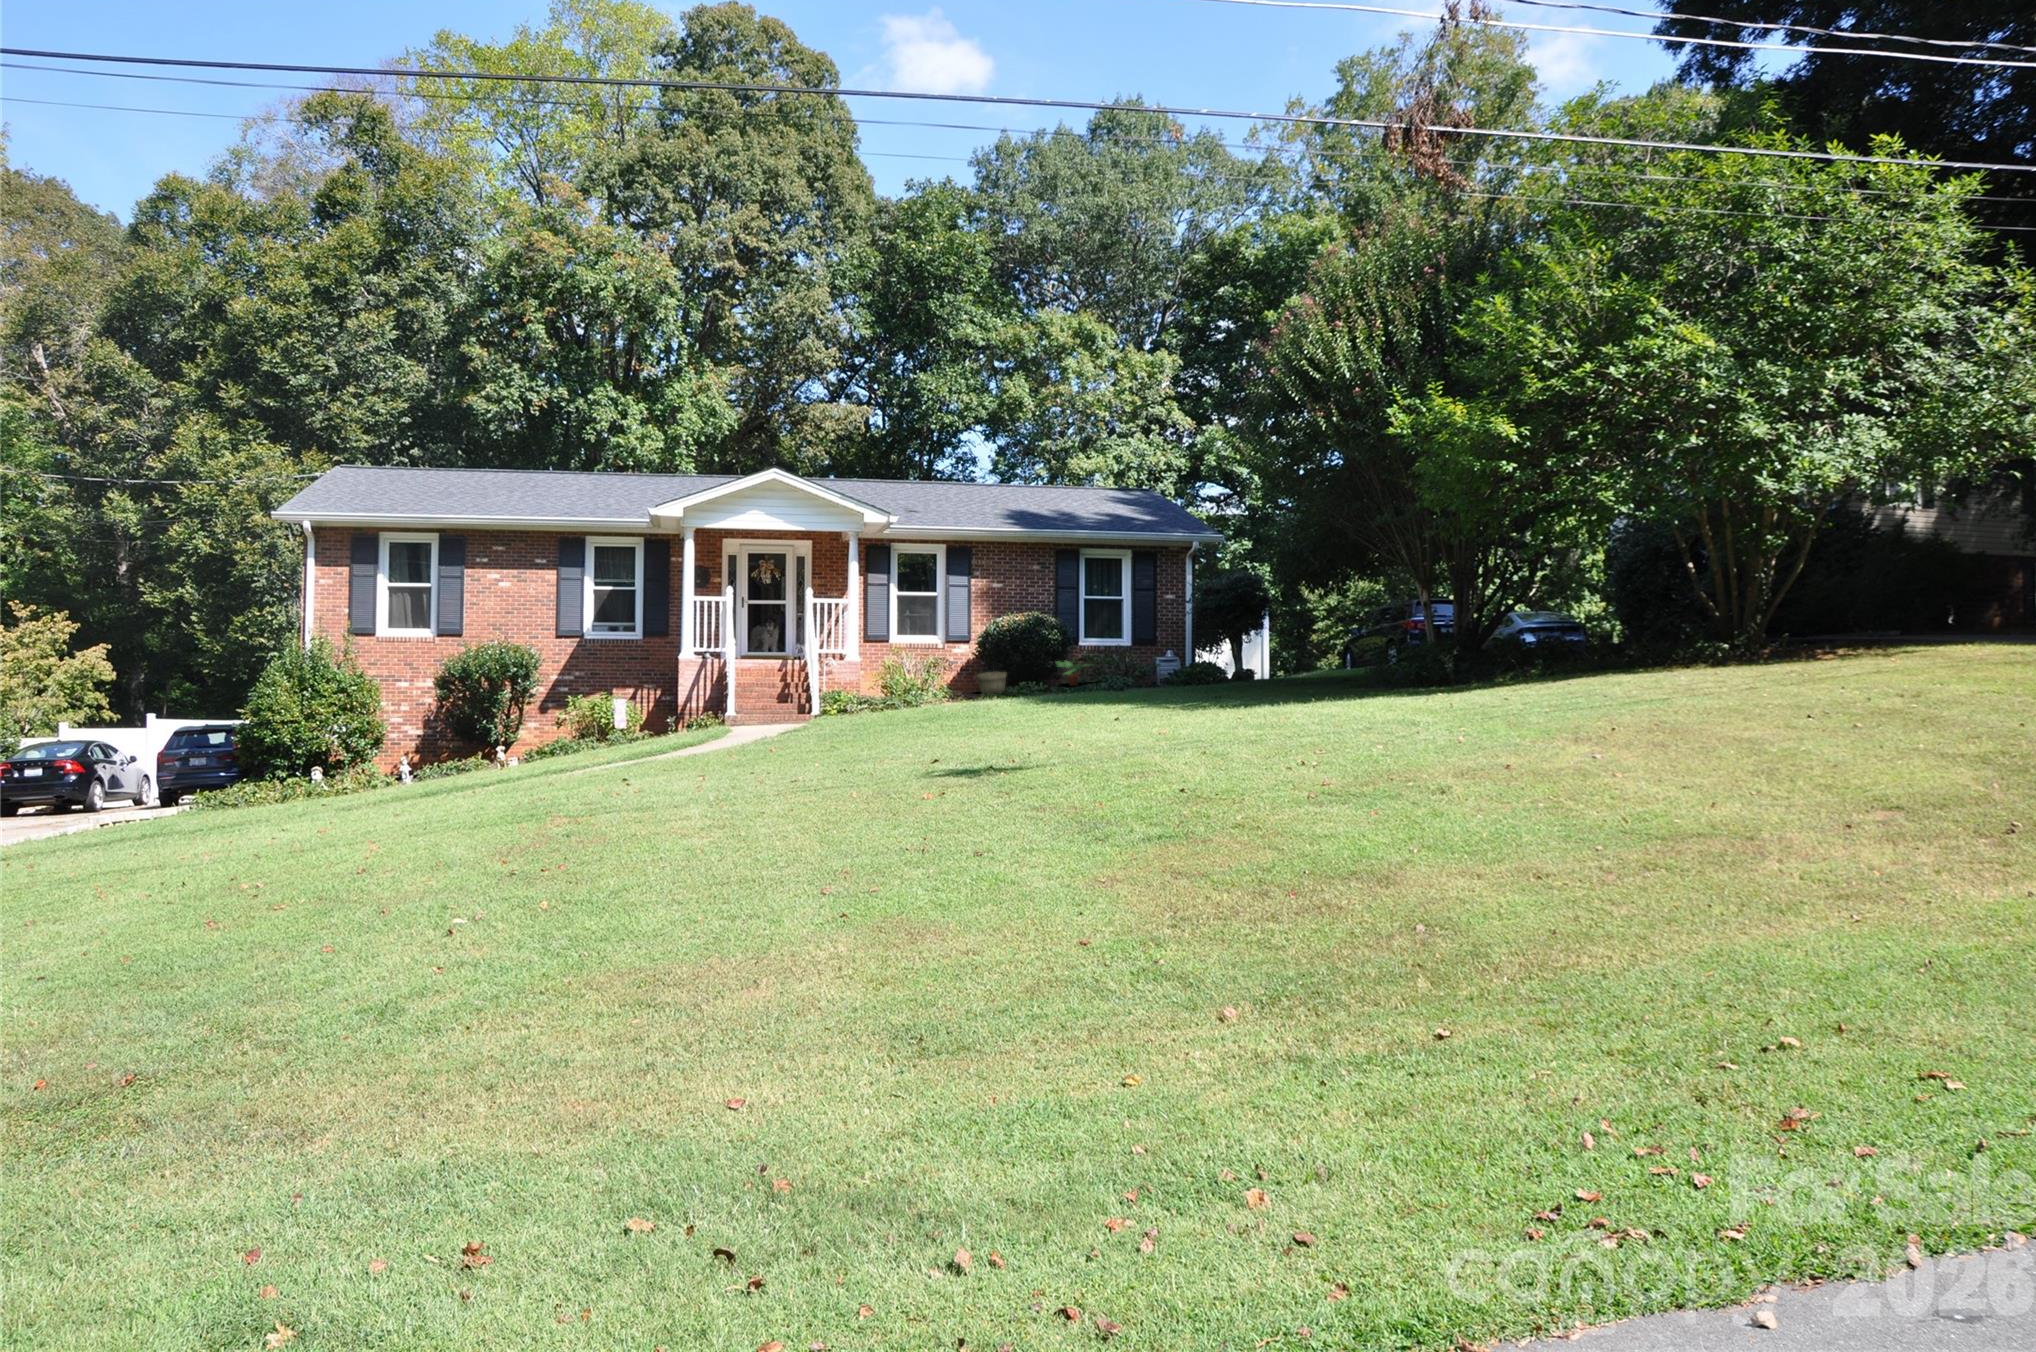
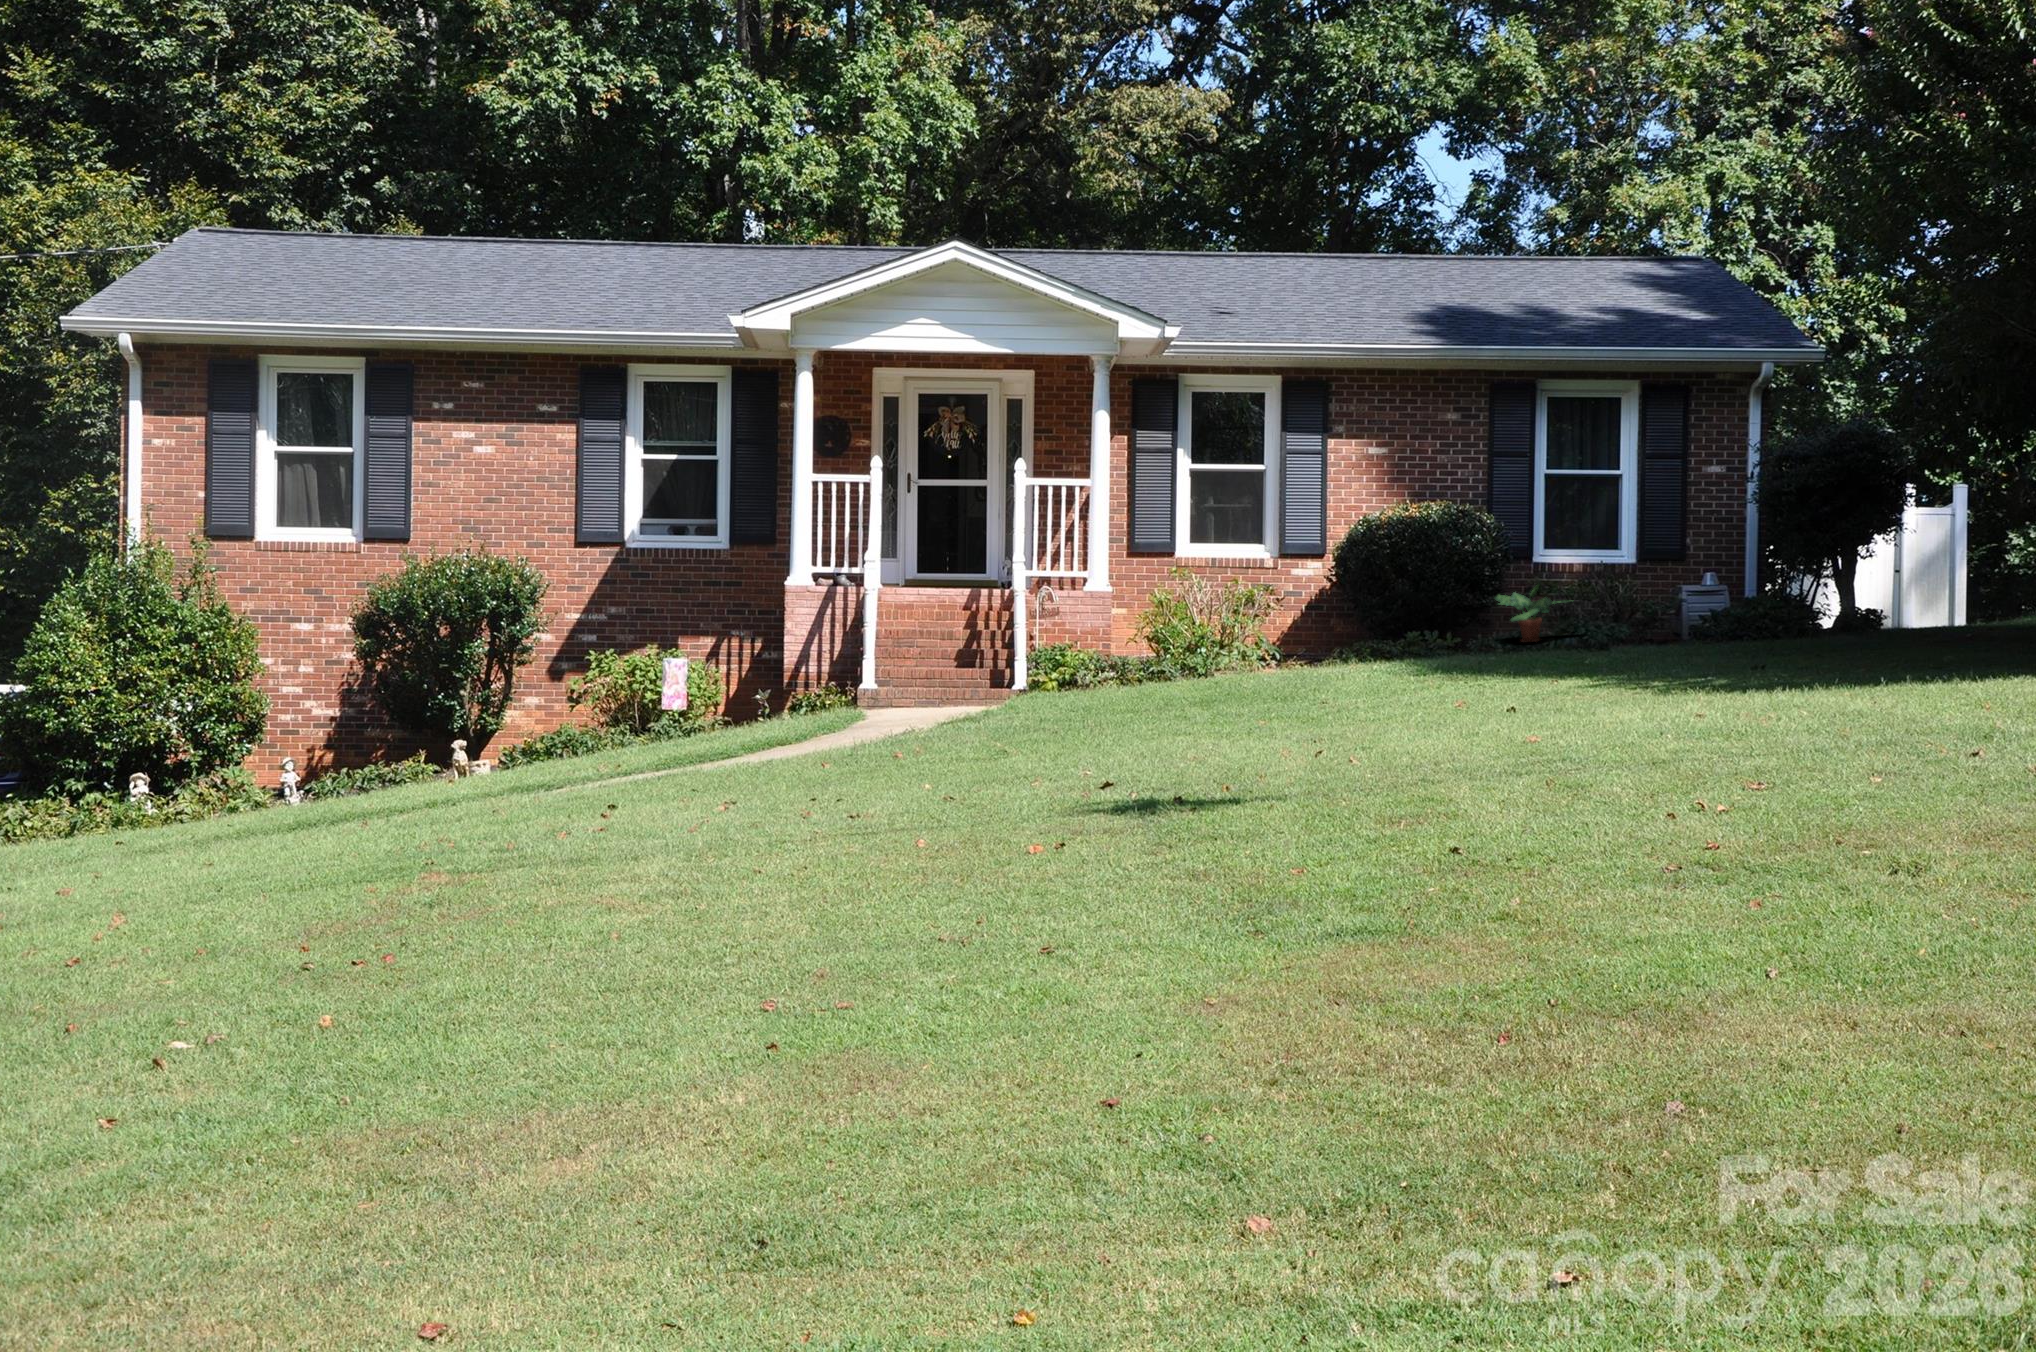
wooden bucket: present [977,671,1006,694] -> none [1339,604,1398,656]

